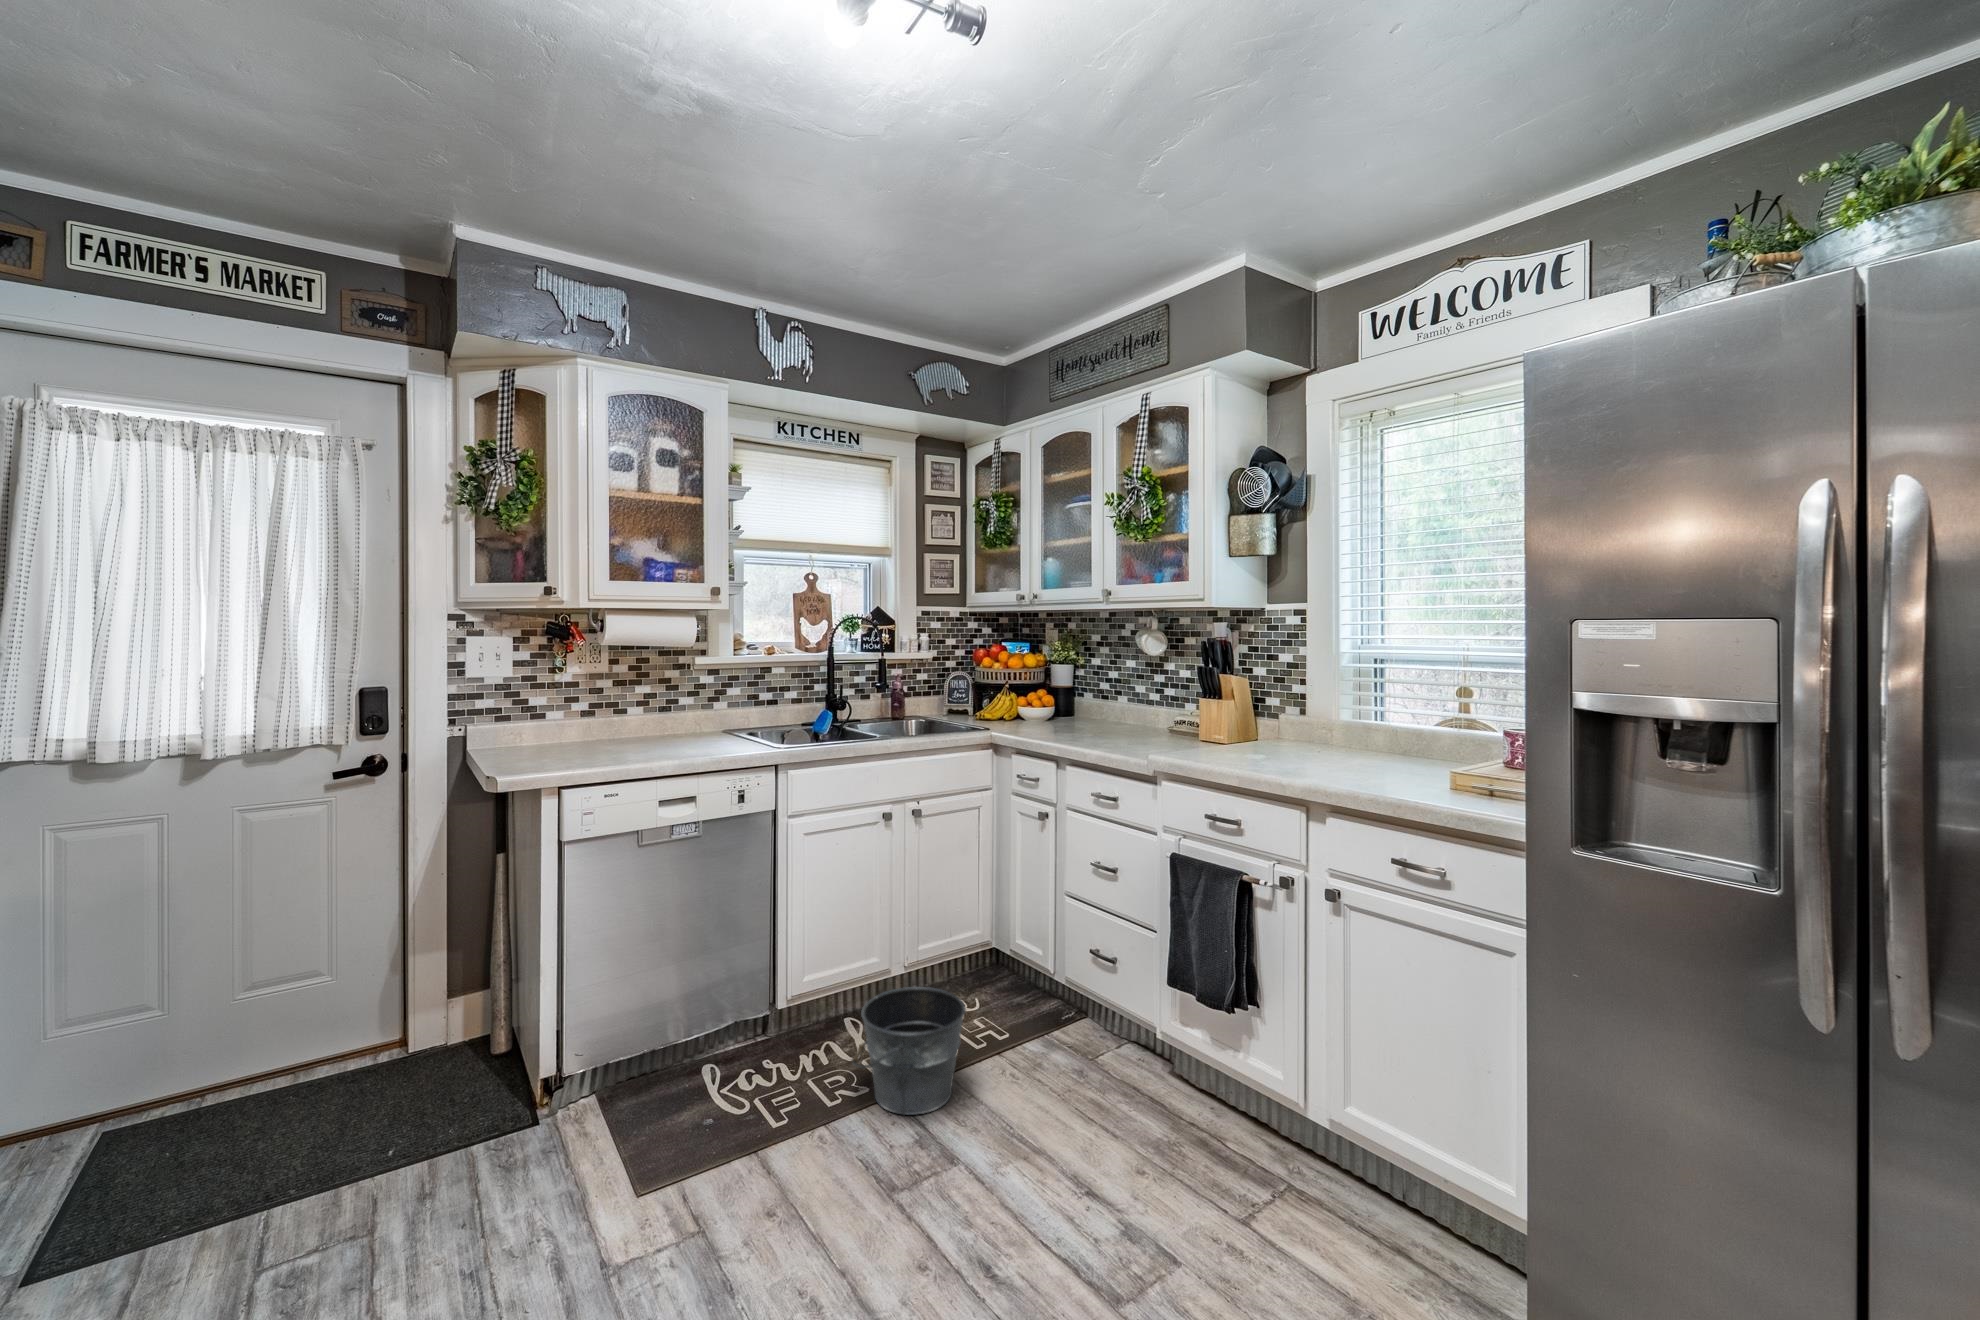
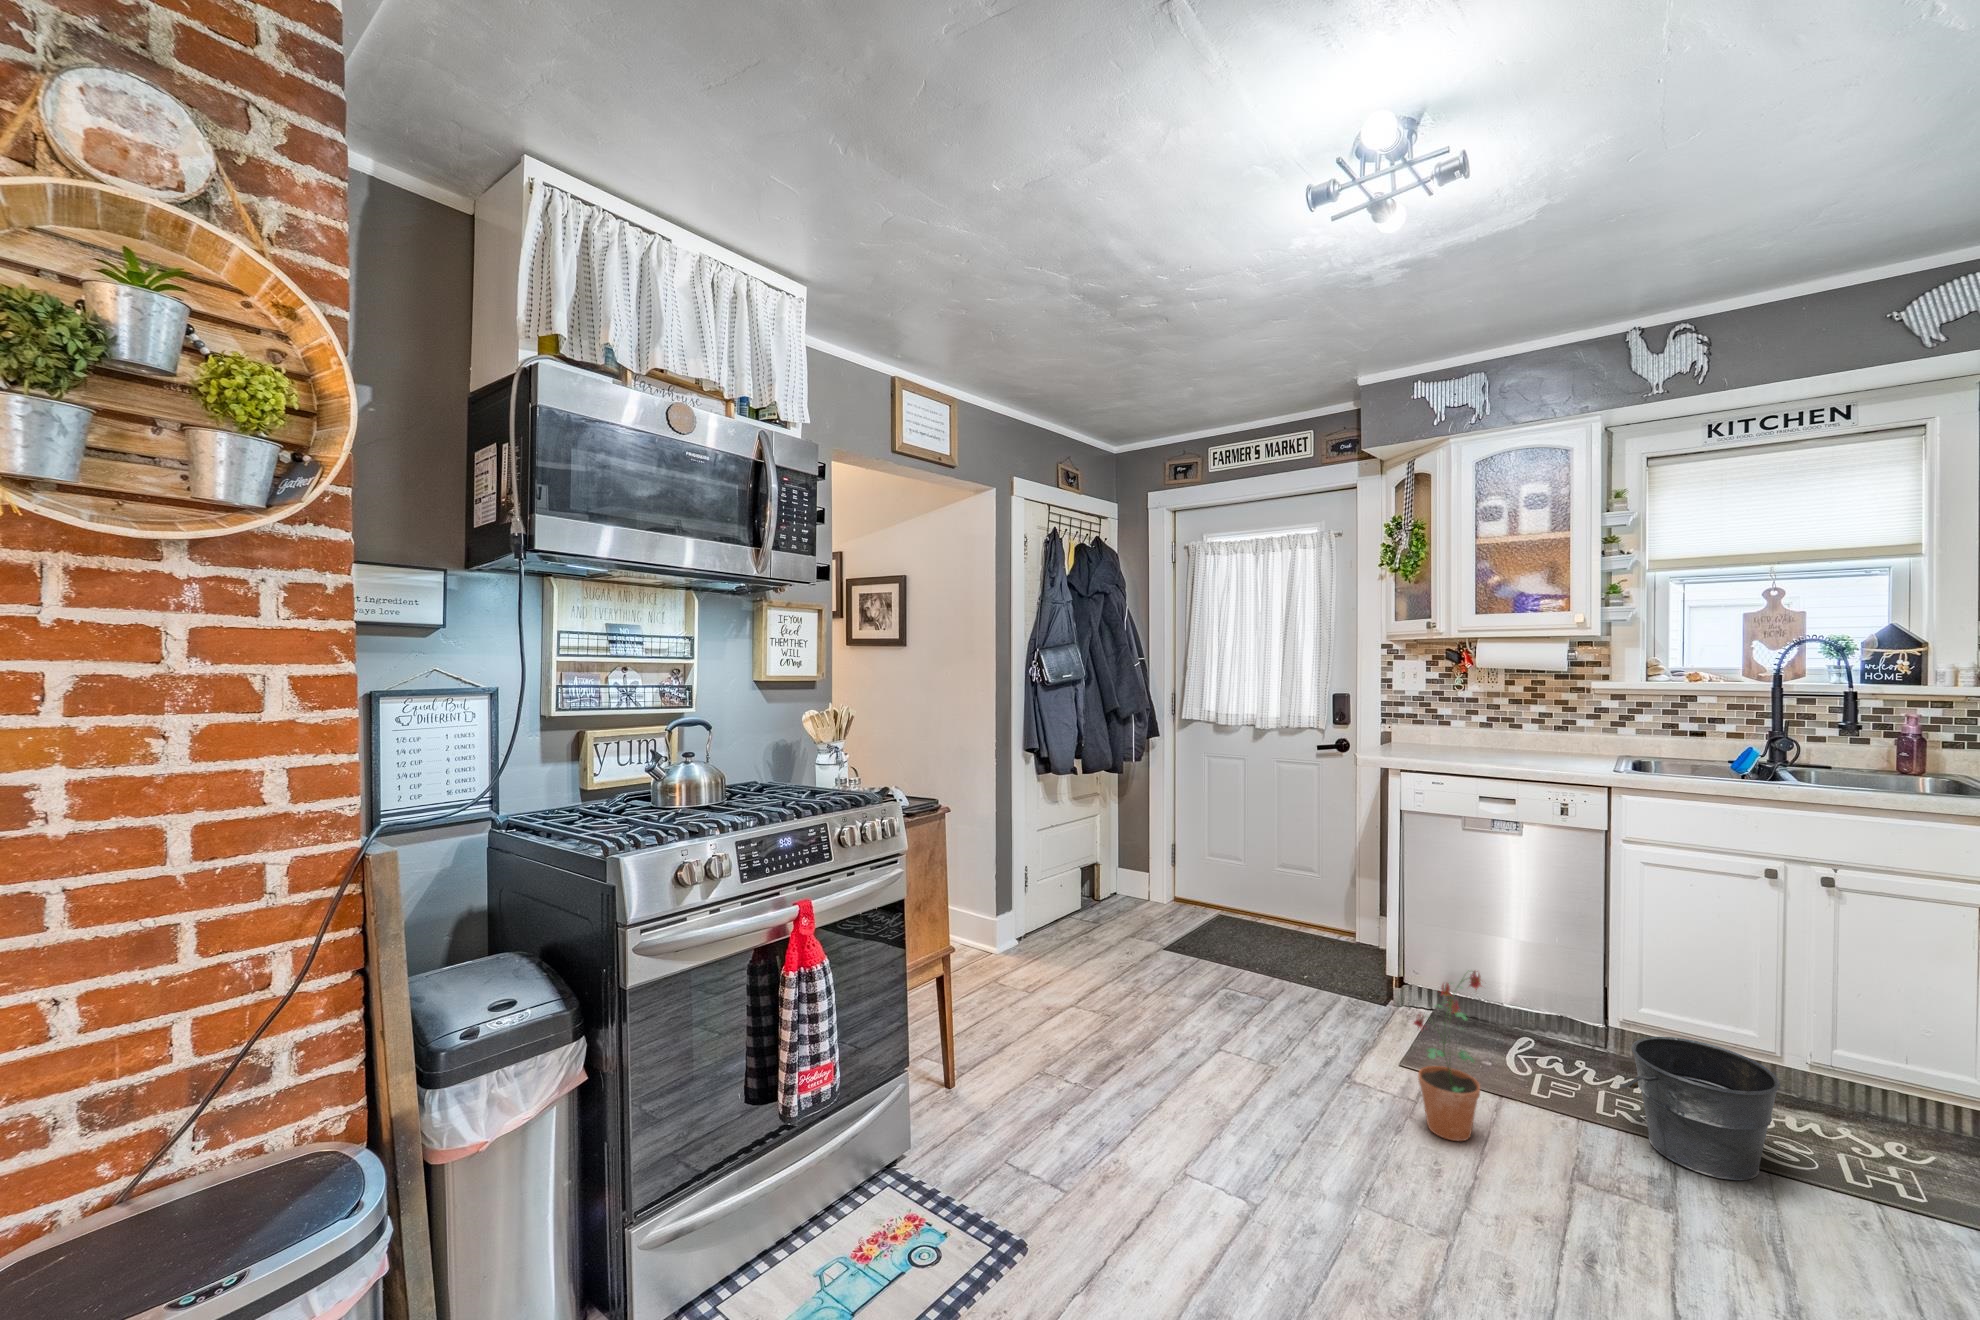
potted plant: none [716,1015,795,1252] -> present [1414,971,1482,1141]

